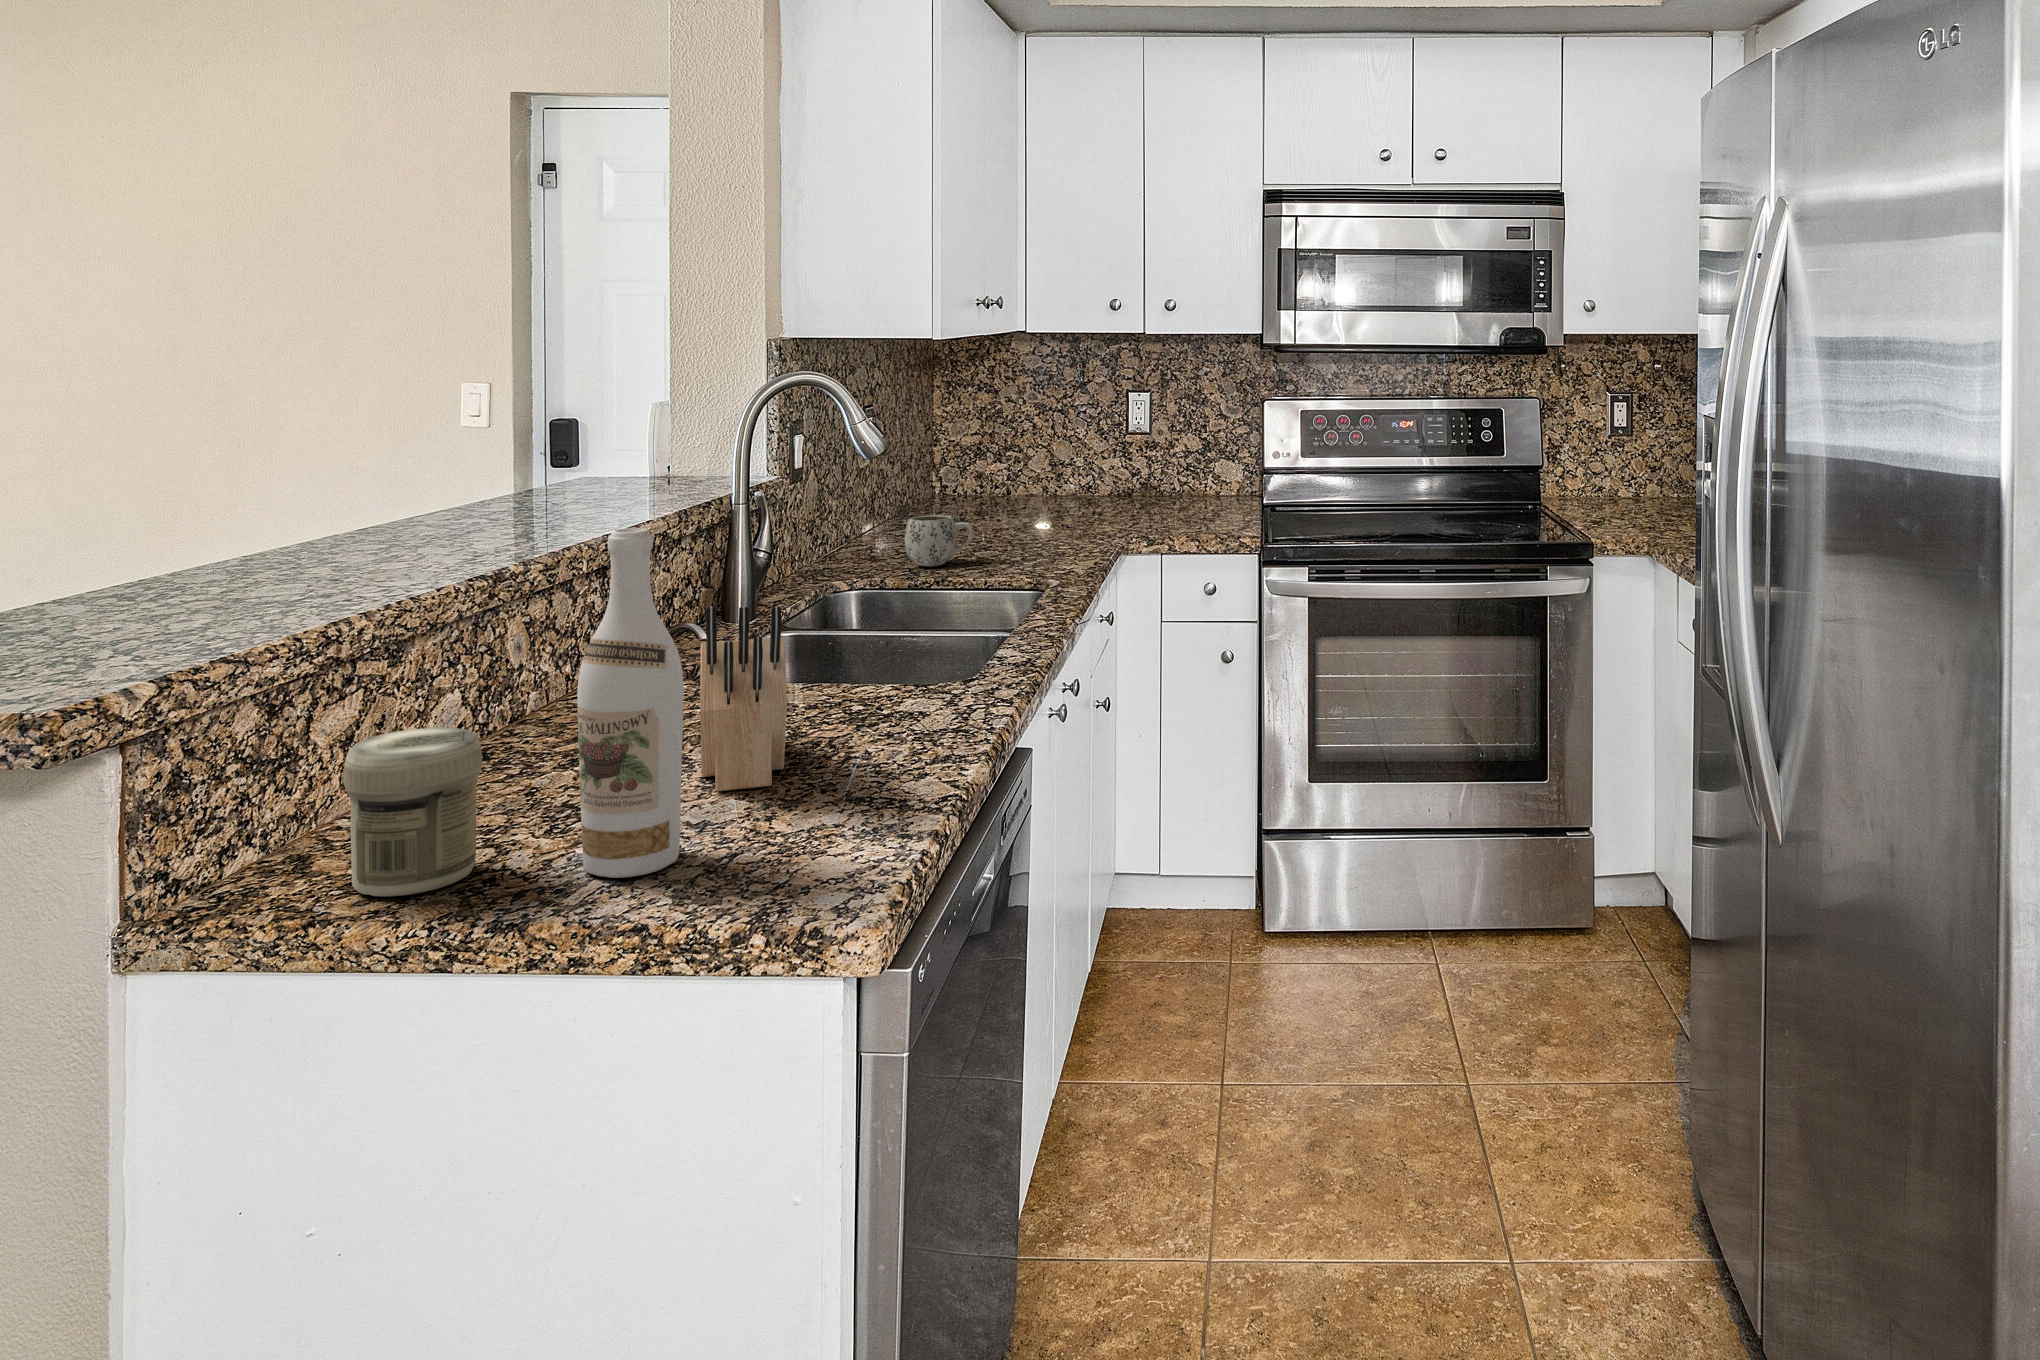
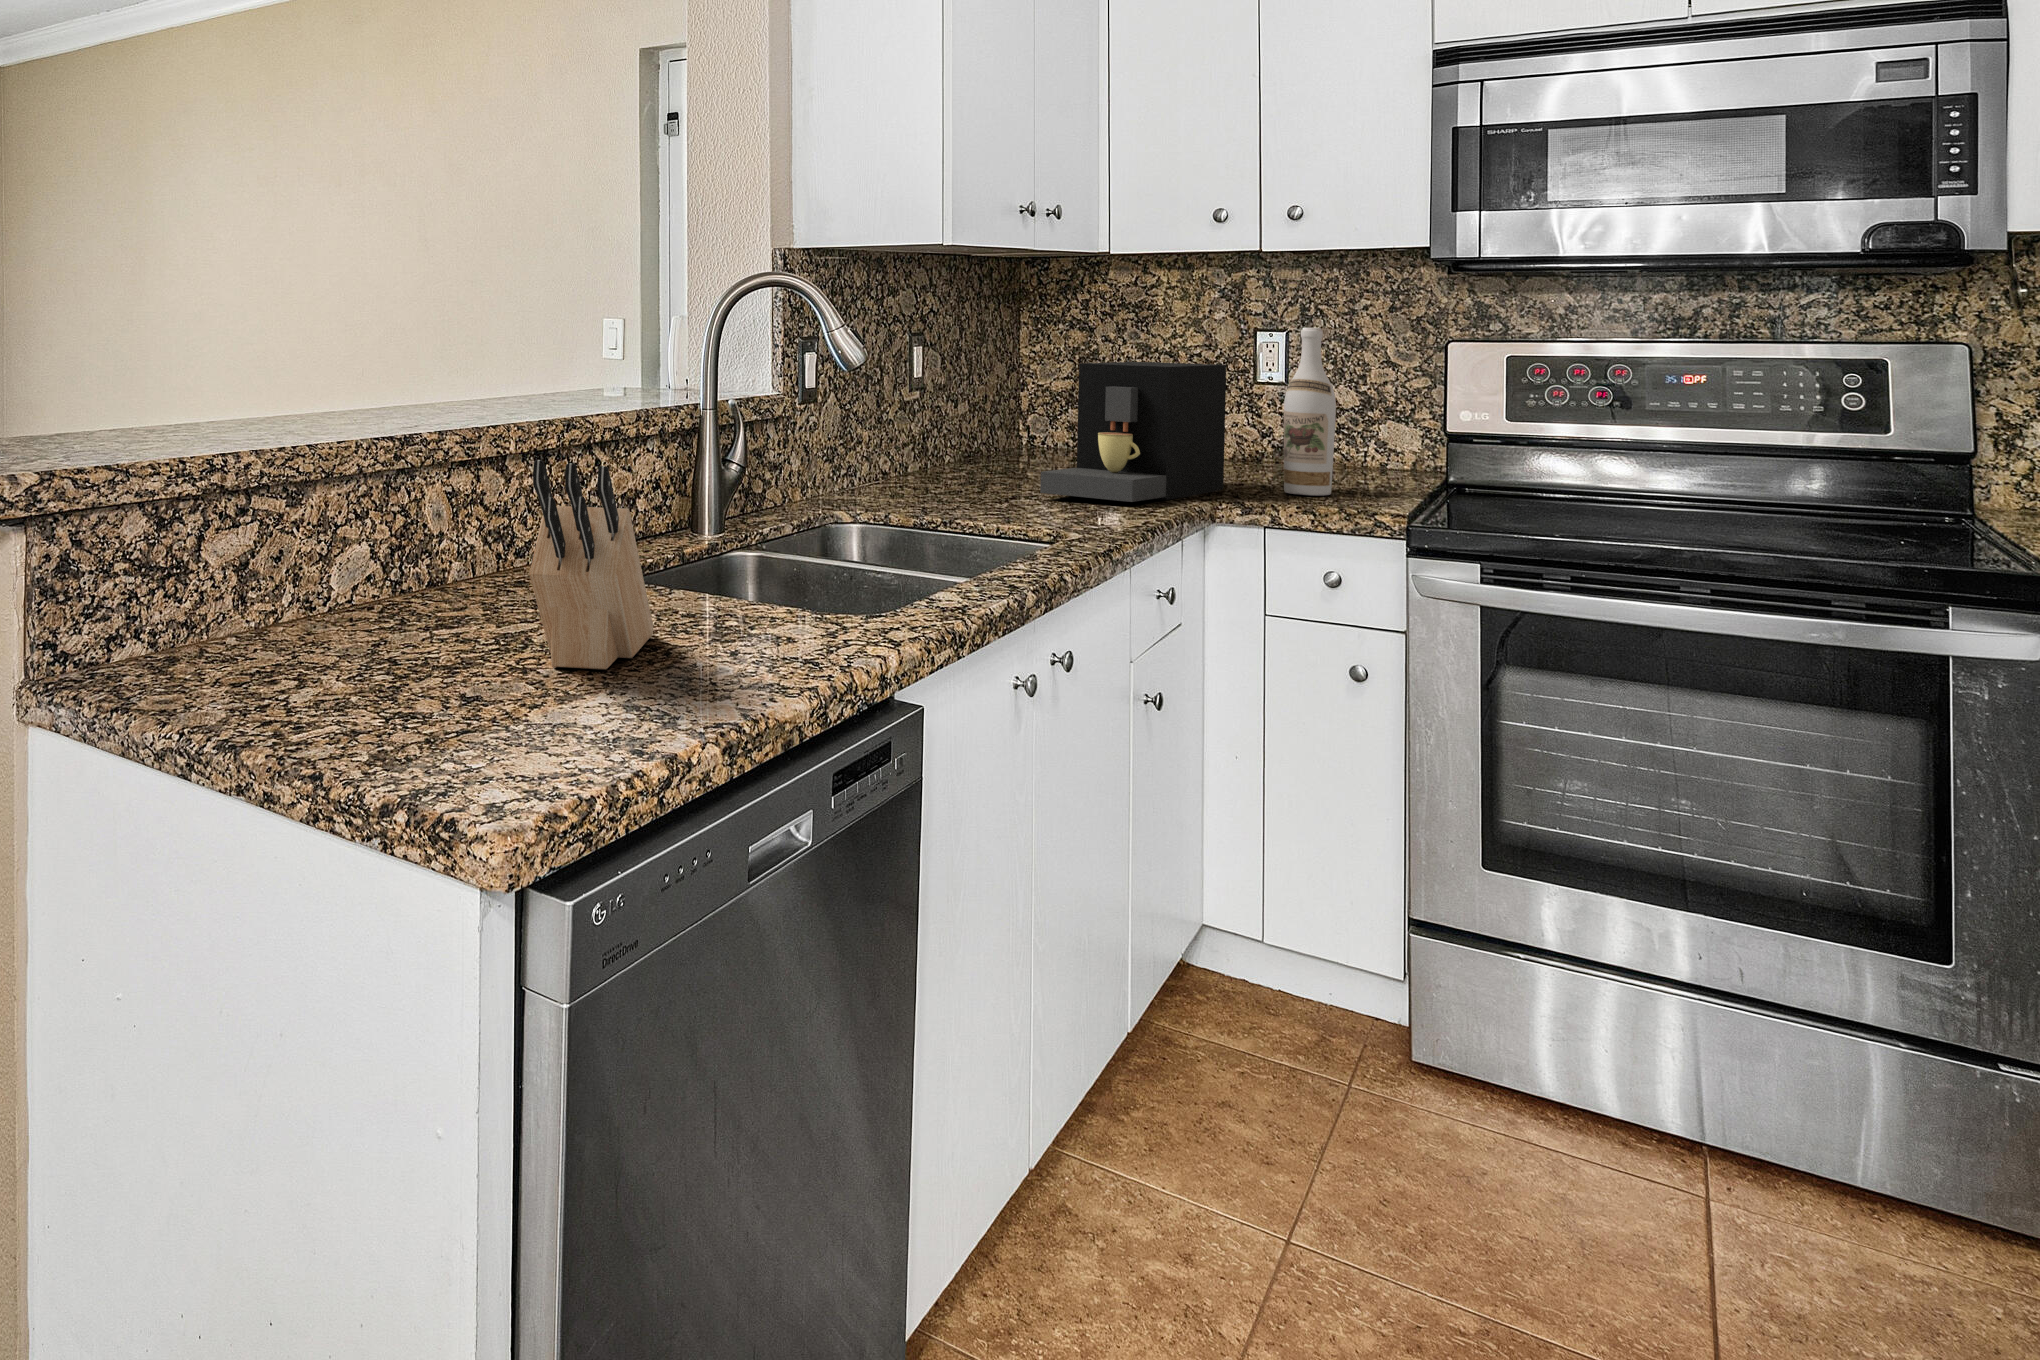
coffee maker: none [988,425,1120,544] -> present [1040,362,1226,502]
mug: present [905,515,973,566] -> none [930,453,1009,512]
wine bottle: present [577,528,683,878] -> present [1284,327,1336,496]
jar: present [343,727,482,897] -> none [181,547,302,699]

